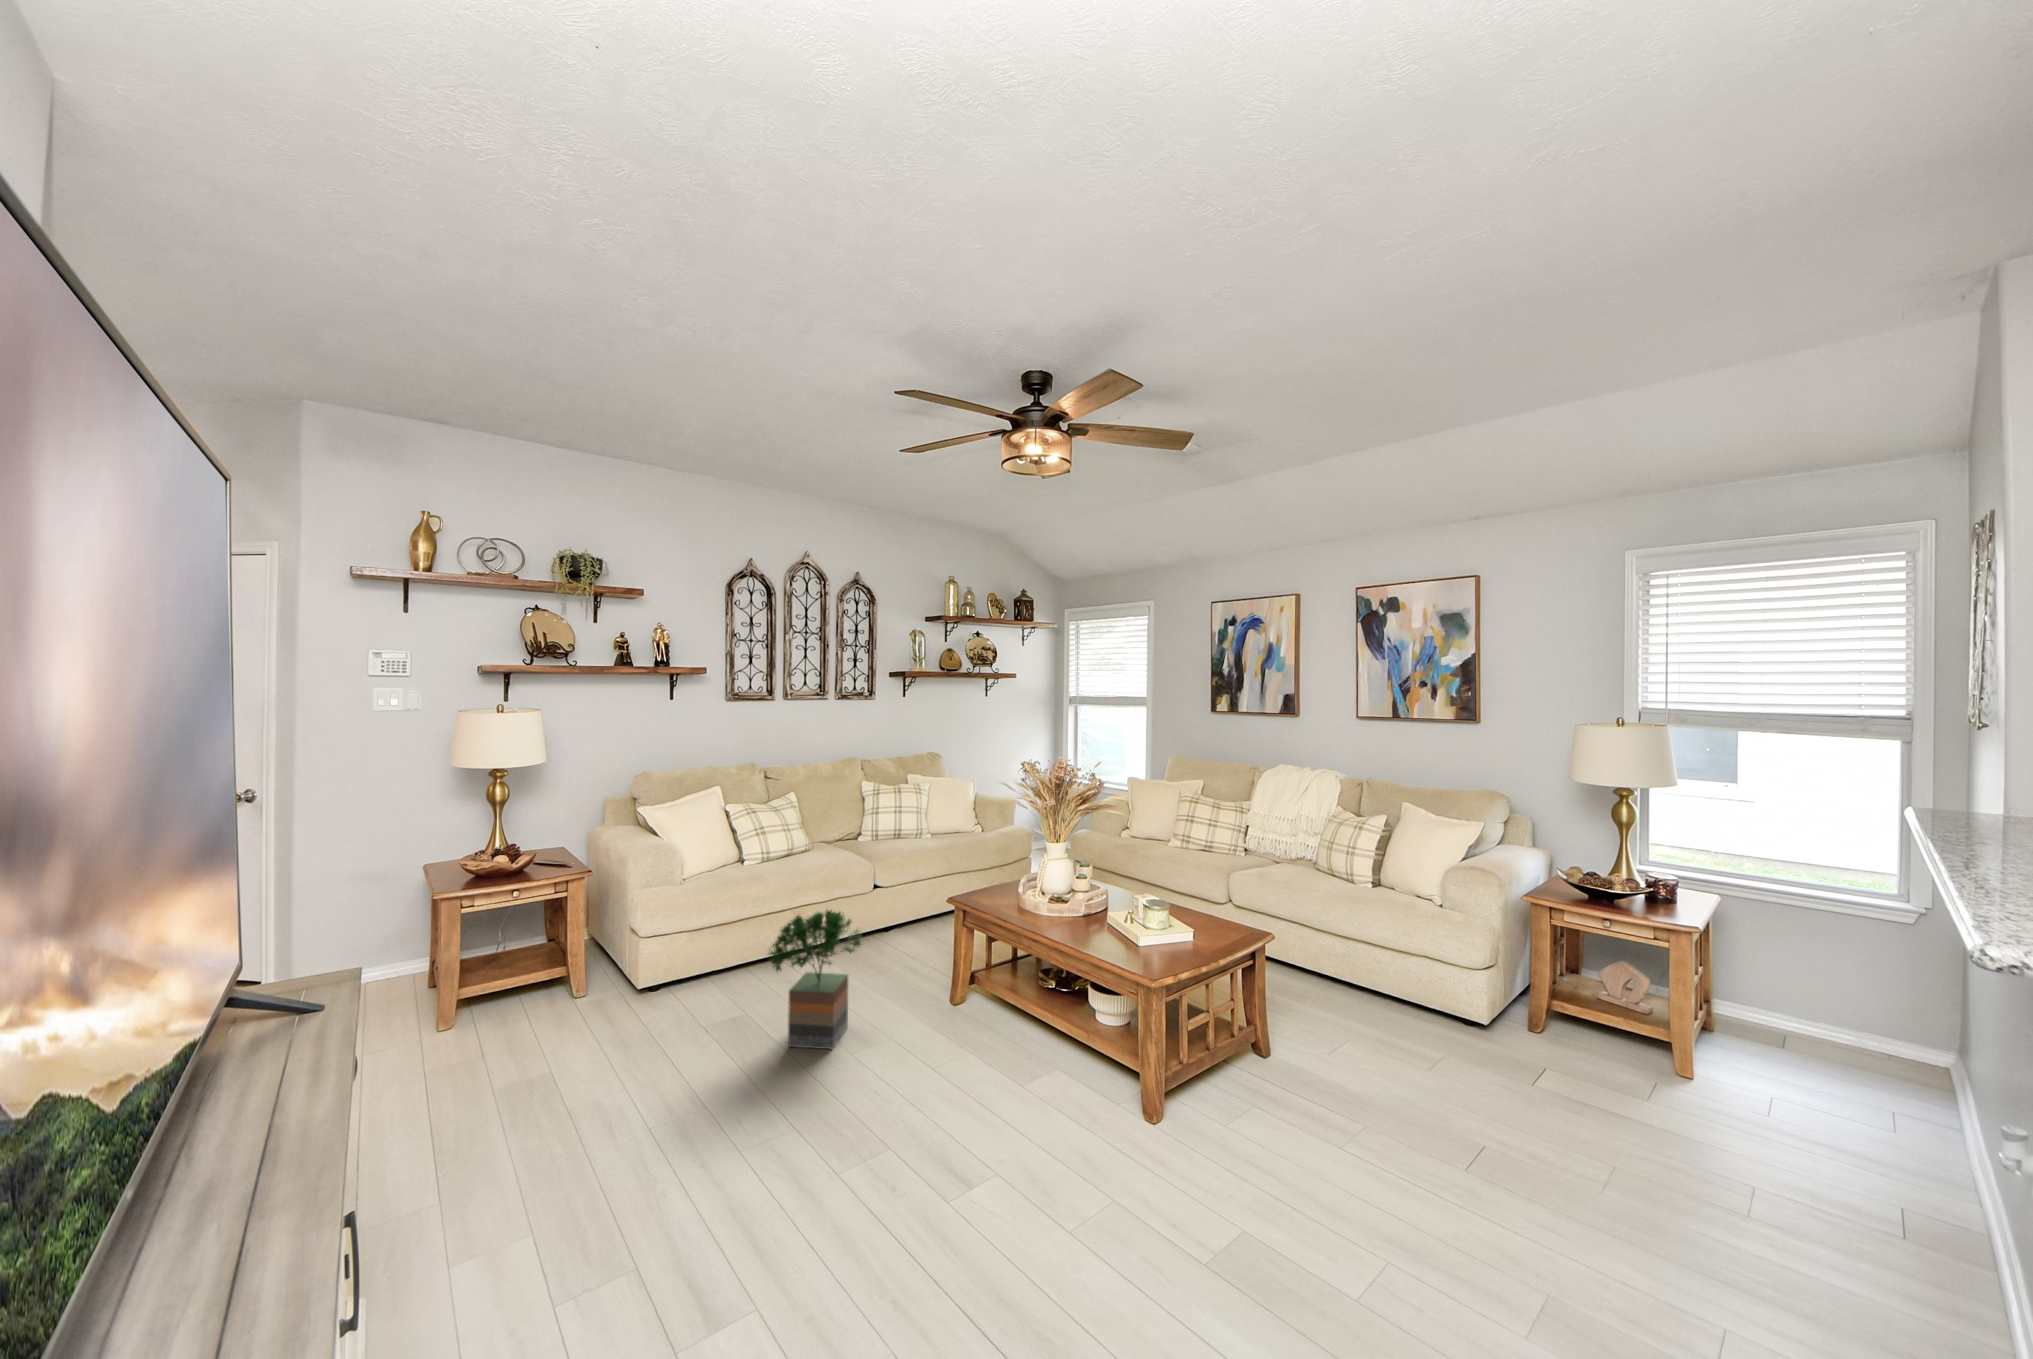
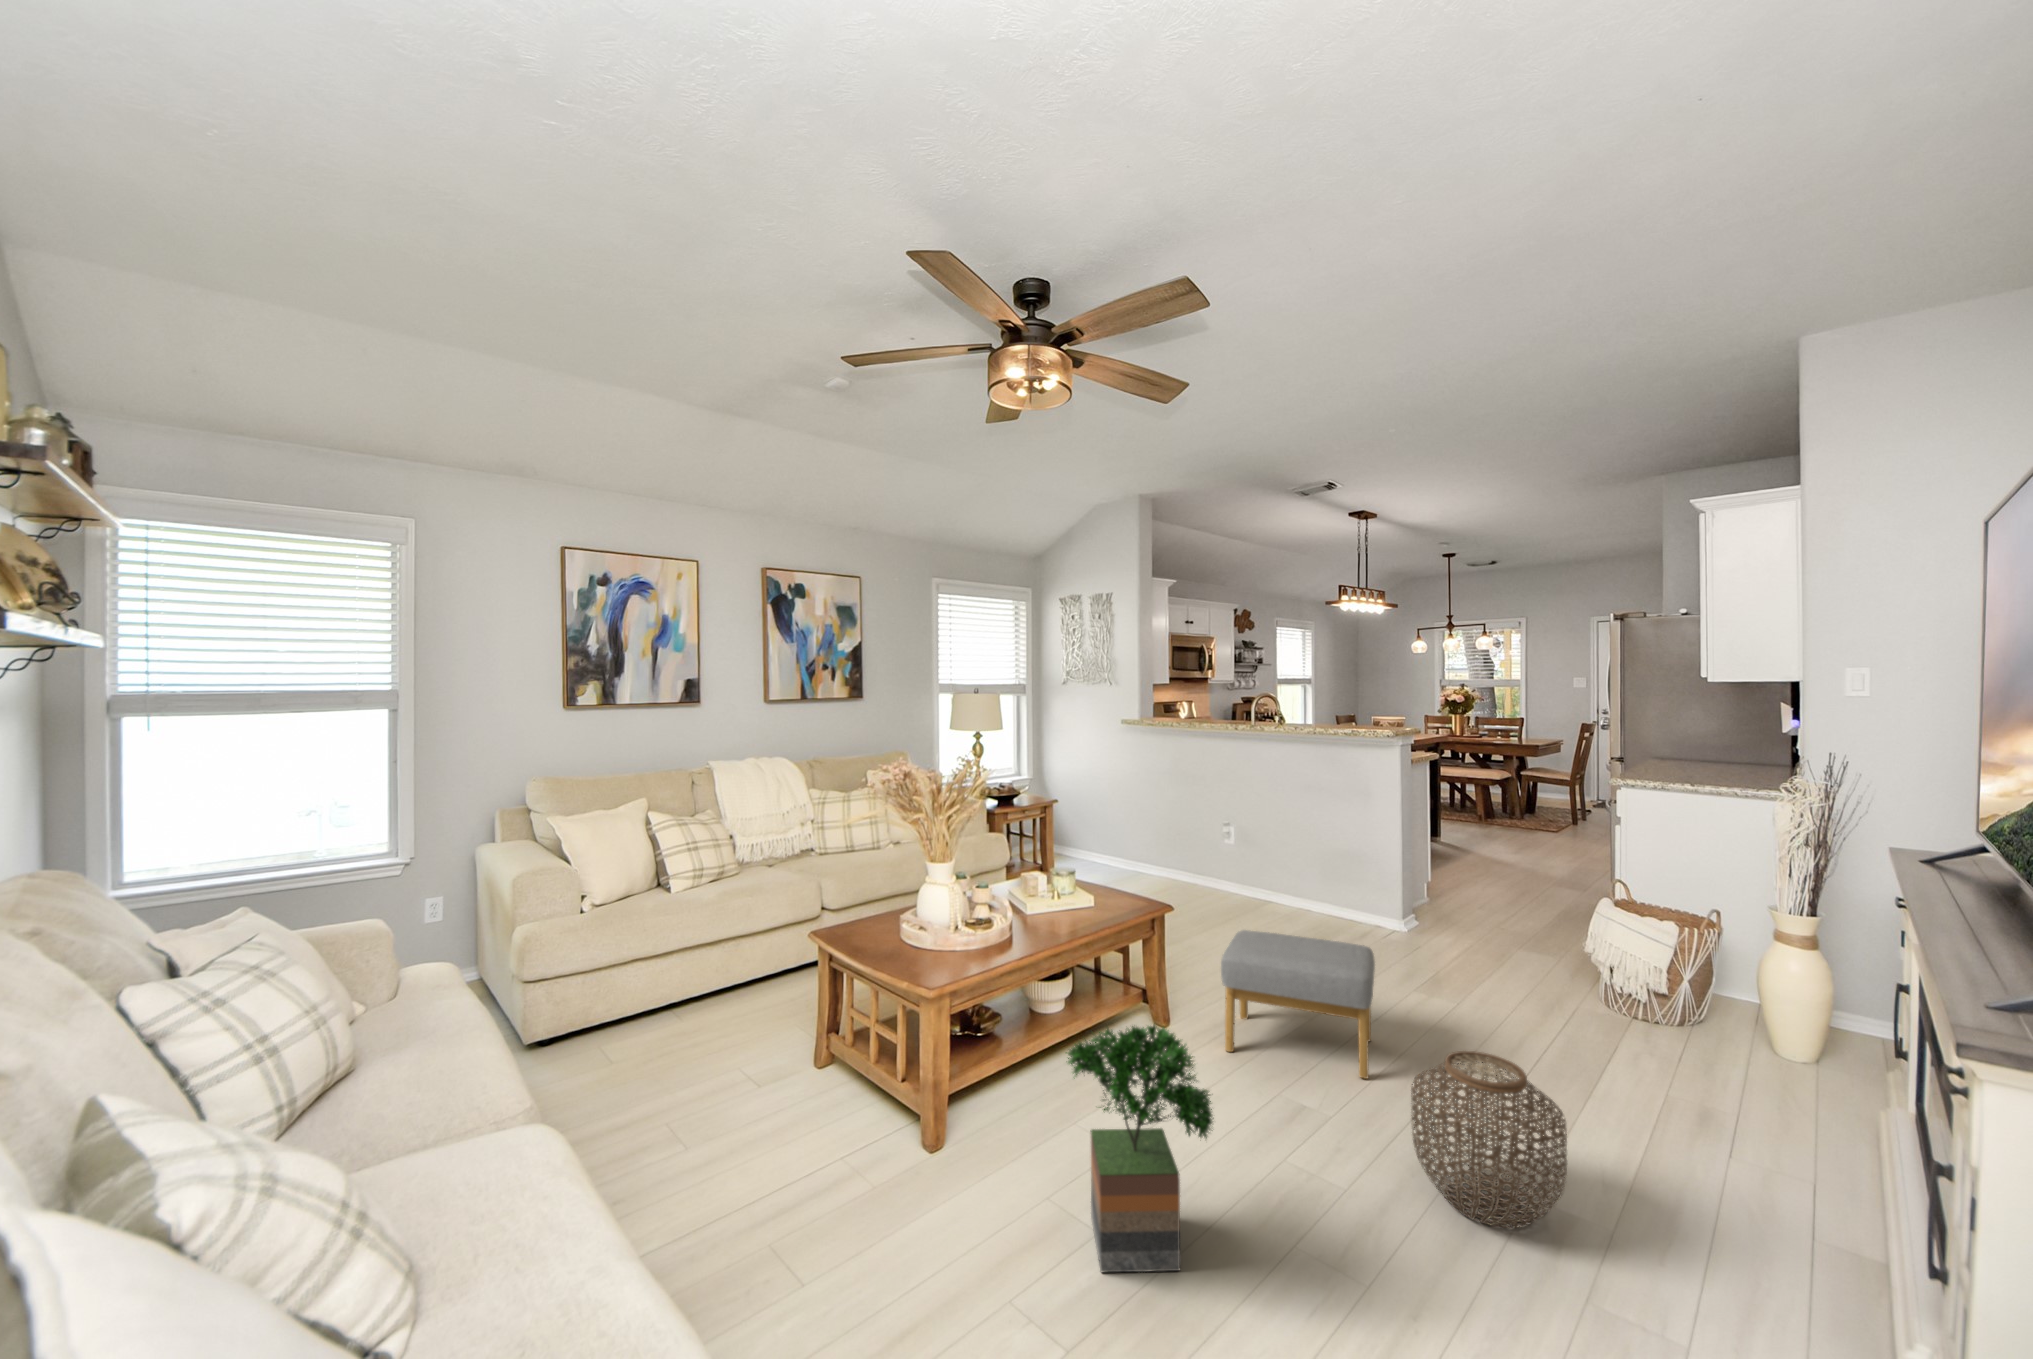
footstool: none [955,1018,1142,1264] -> present [1221,930,1375,1079]
woven basket: none [671,1059,803,1230] -> present [1411,1051,1567,1228]

